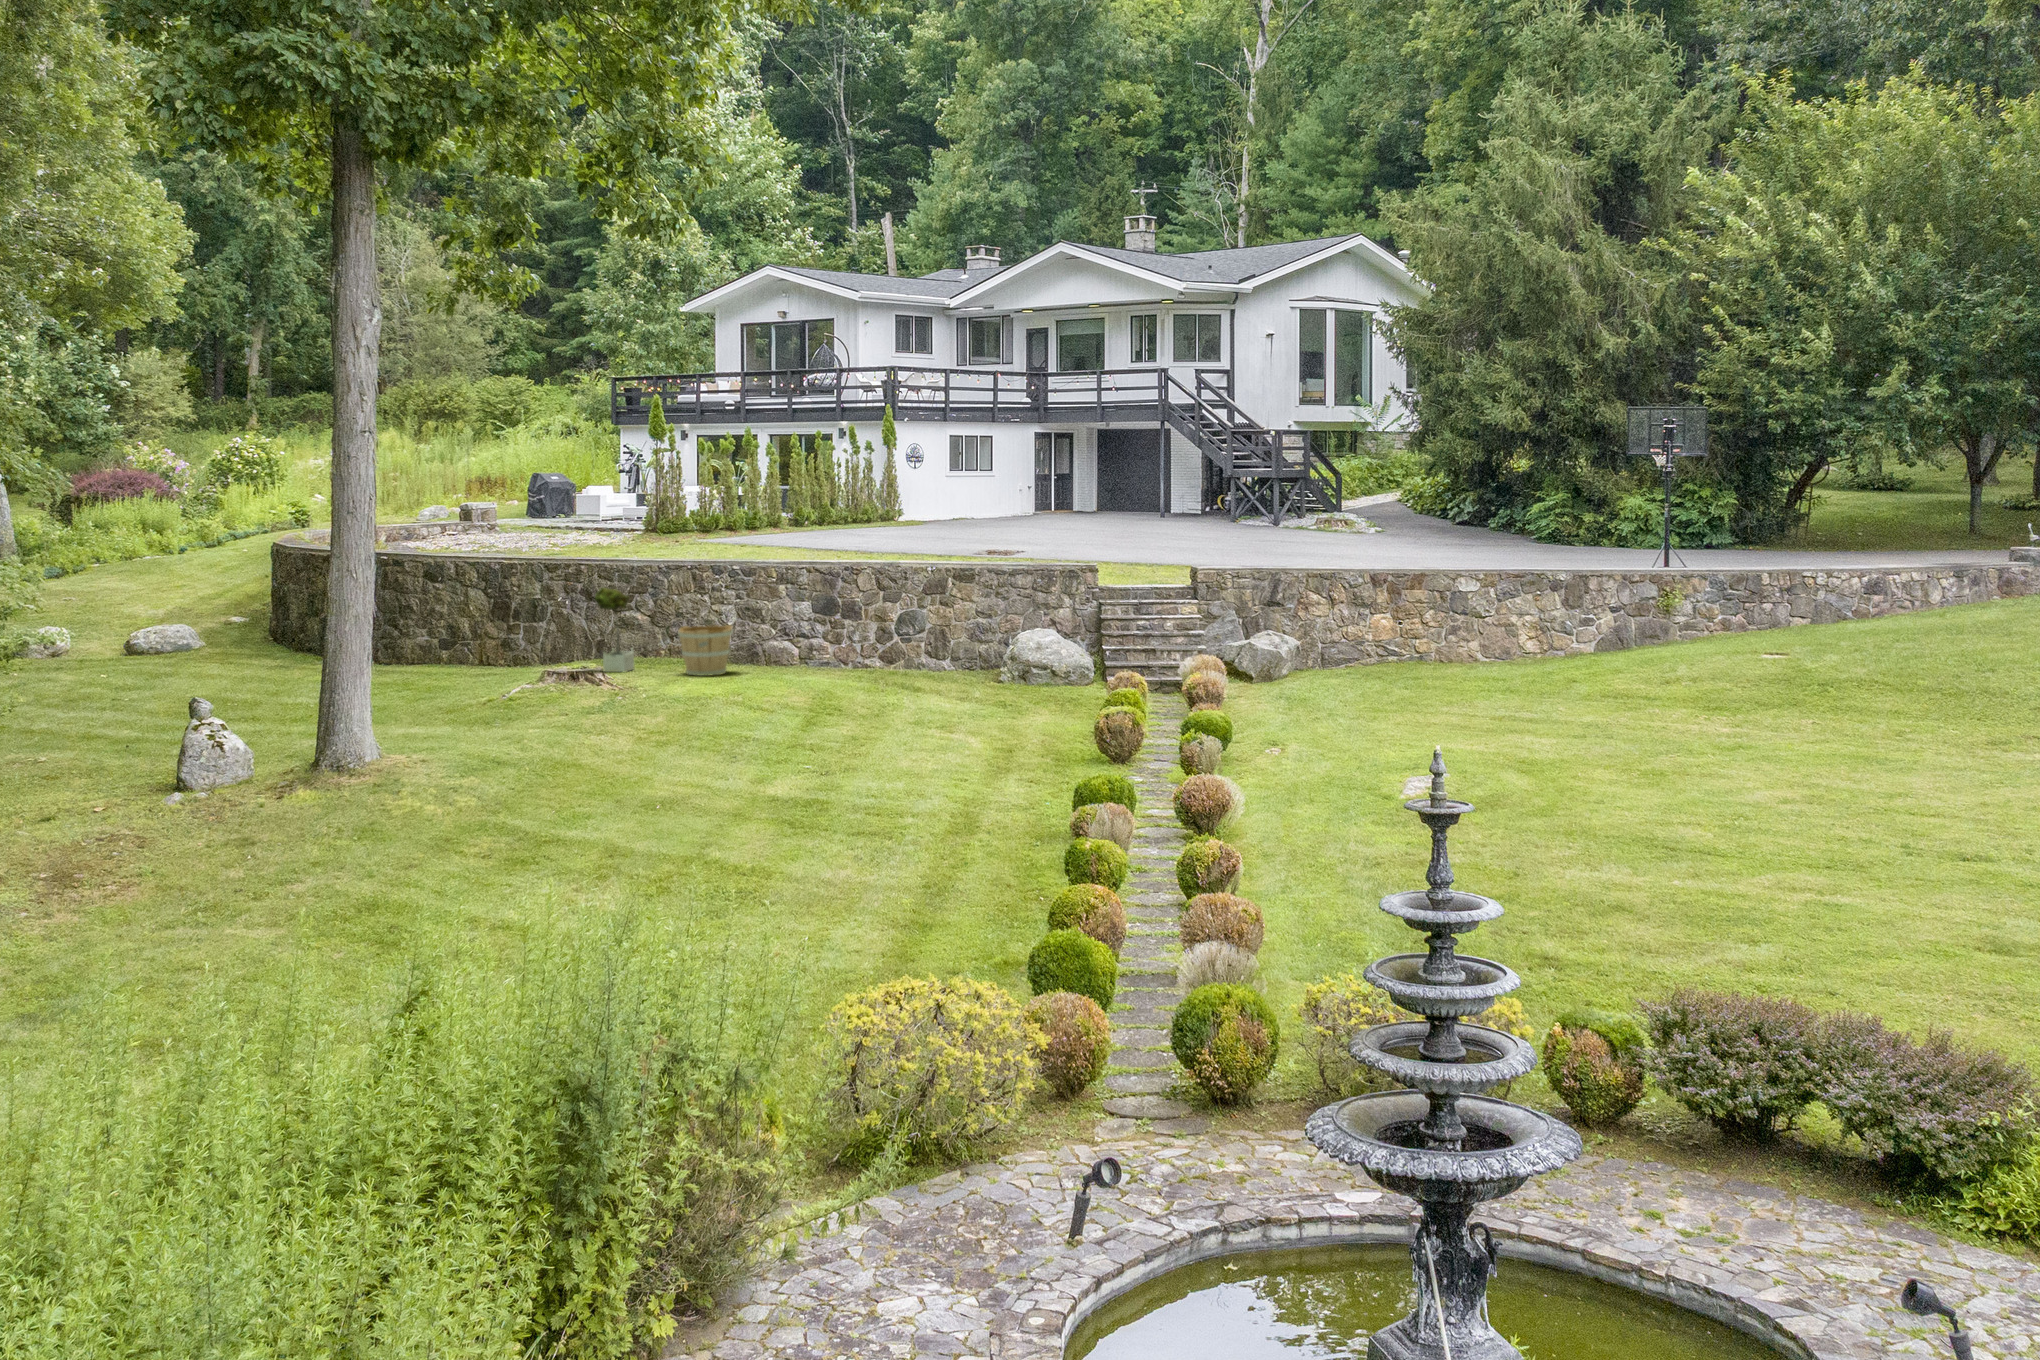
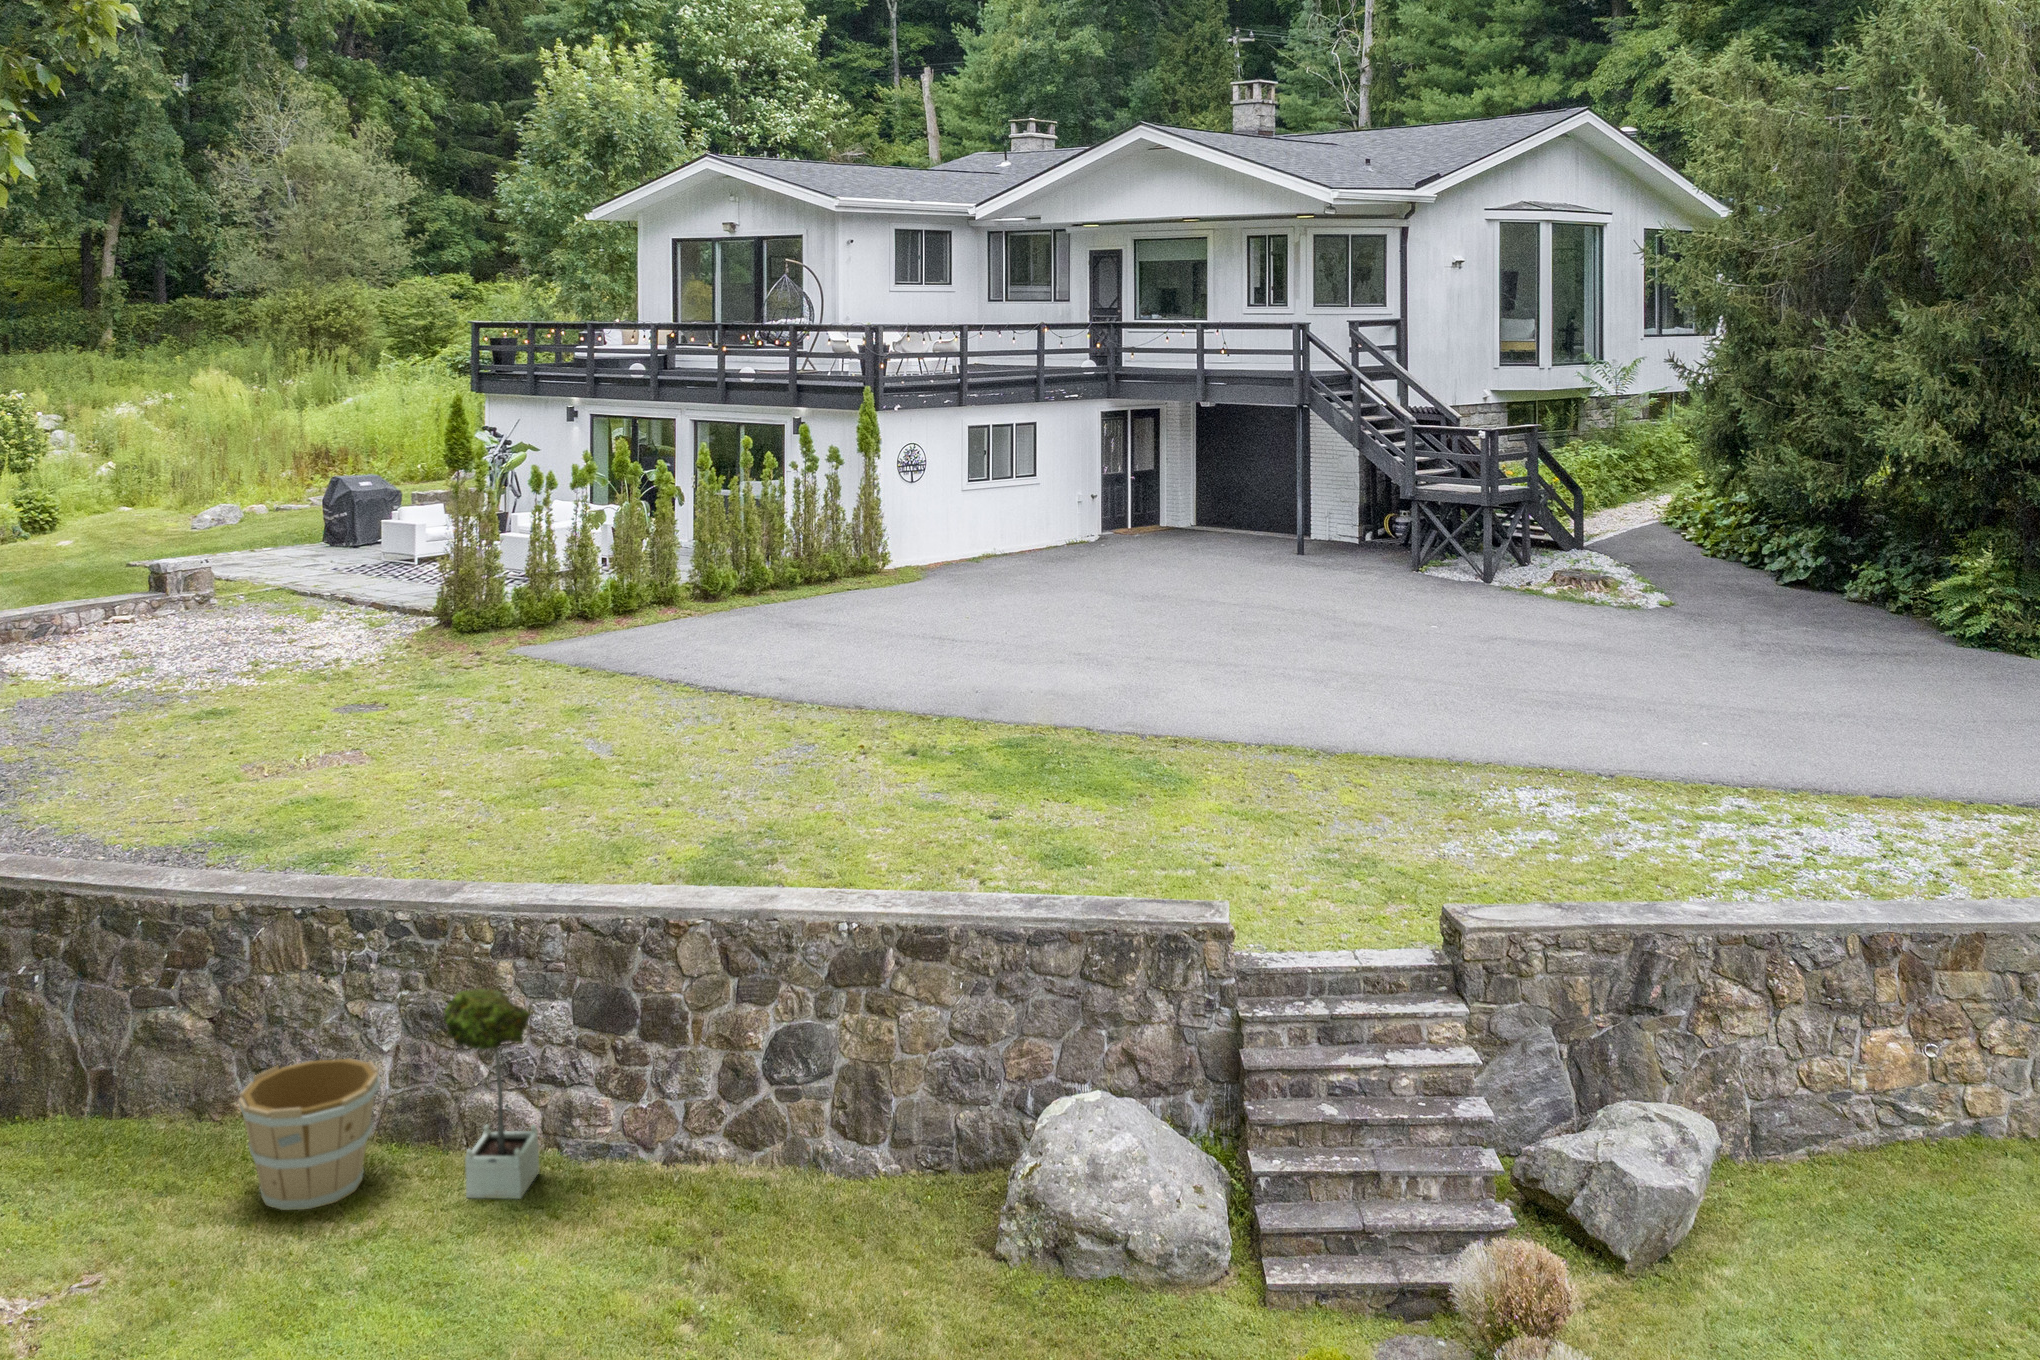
potted tree: present [595,588,634,672] -> present [444,989,539,1199]

